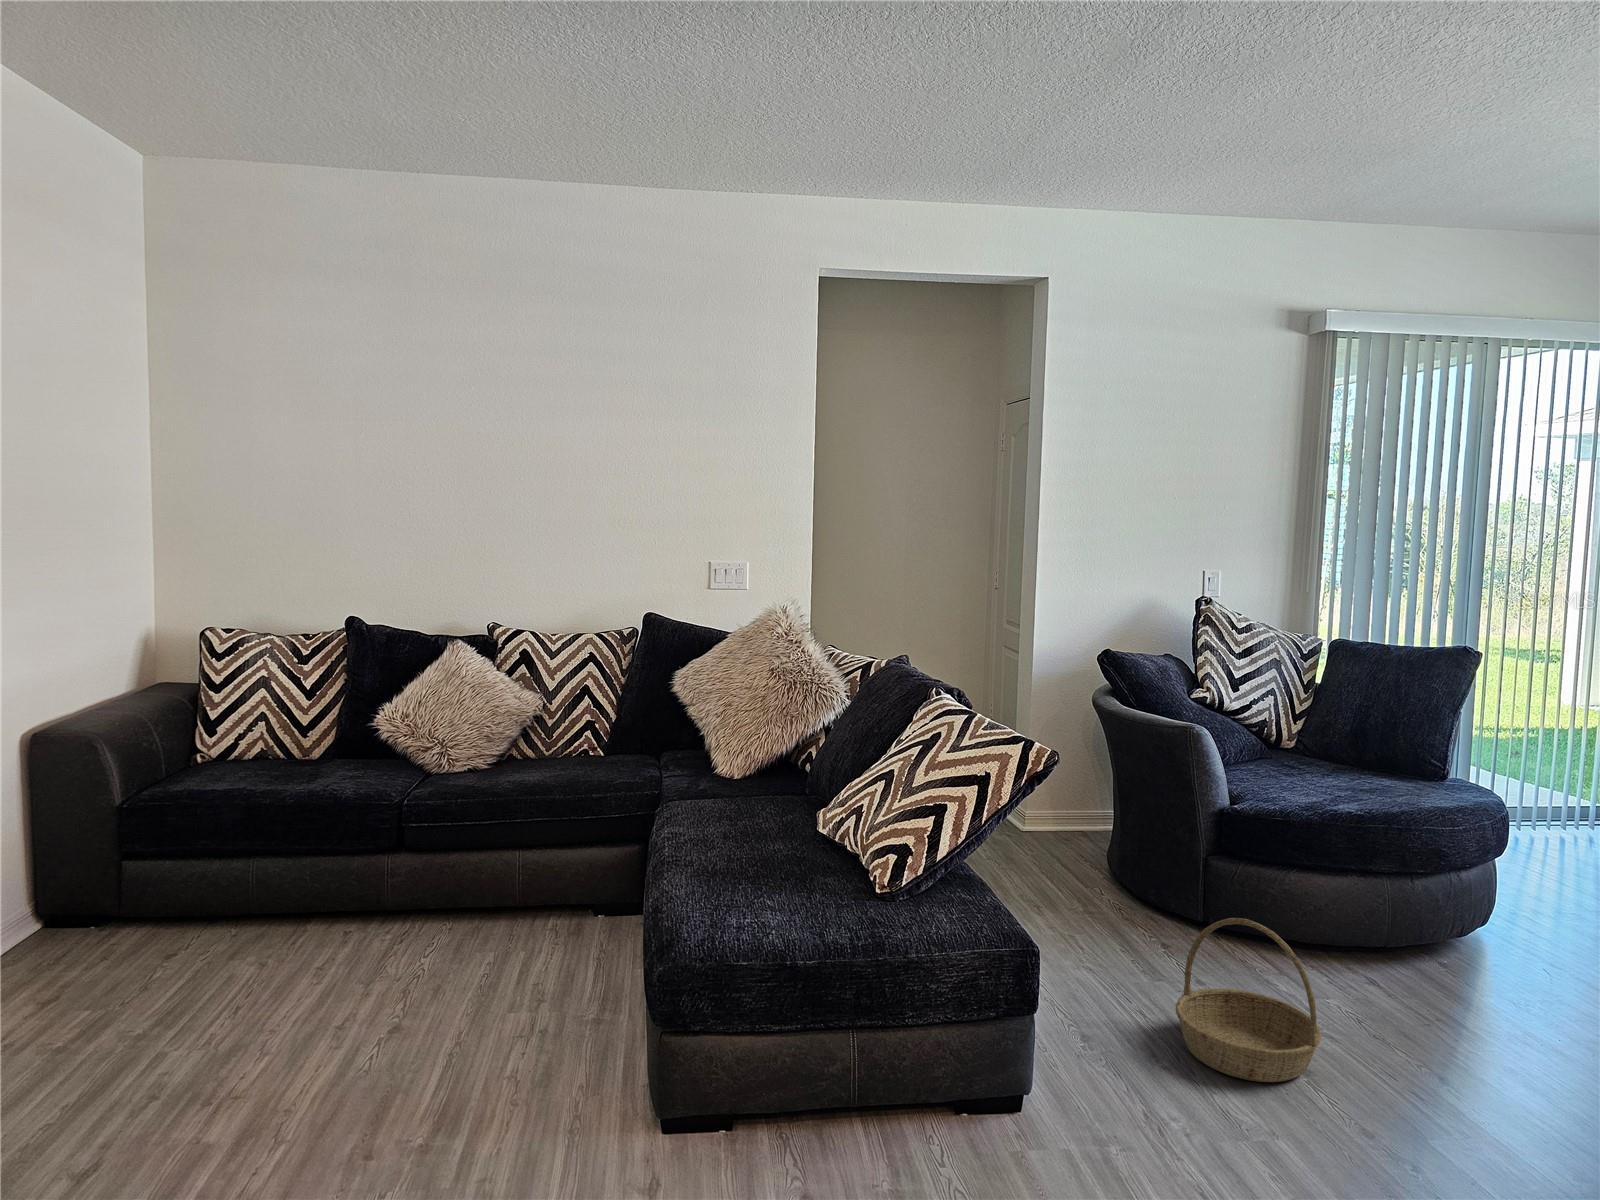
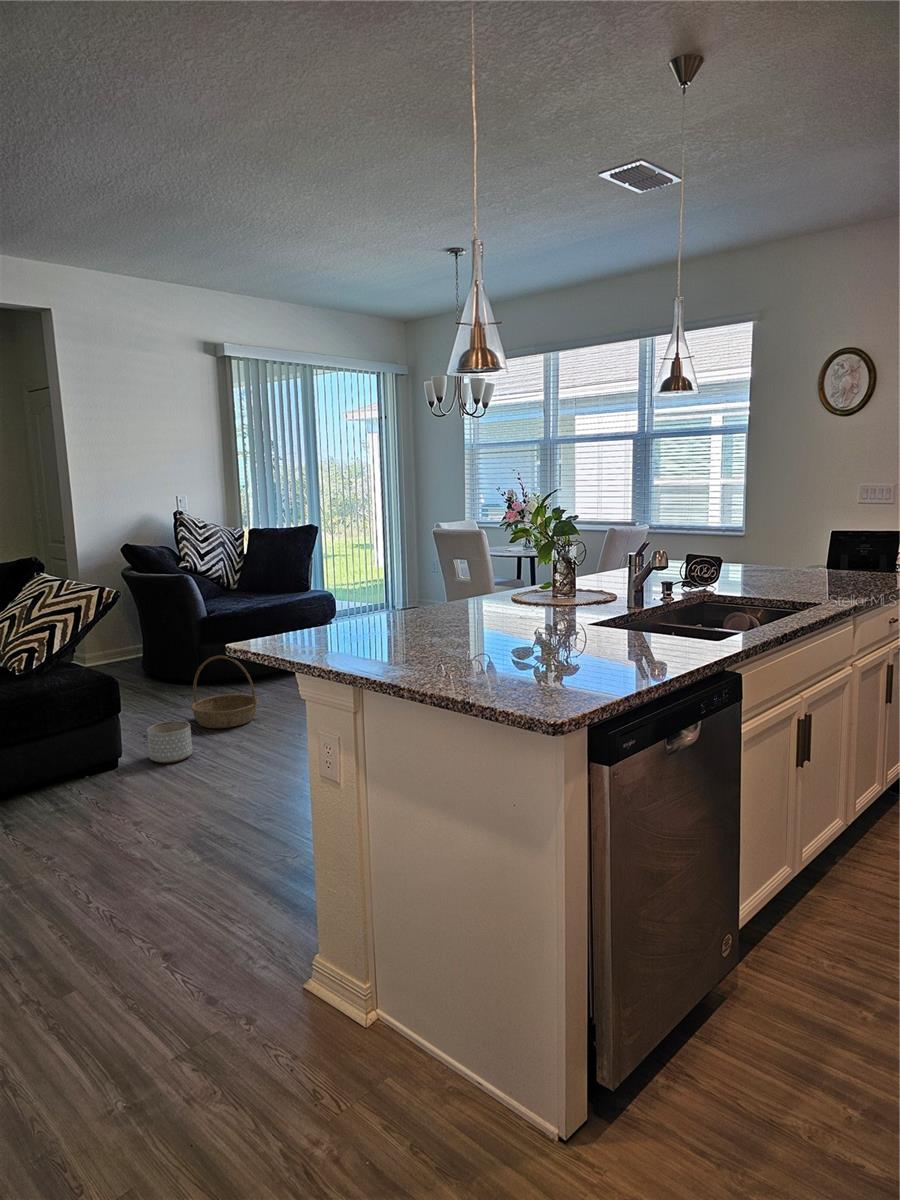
planter: none [1076,1048,1167,1152] -> present [147,721,193,763]

